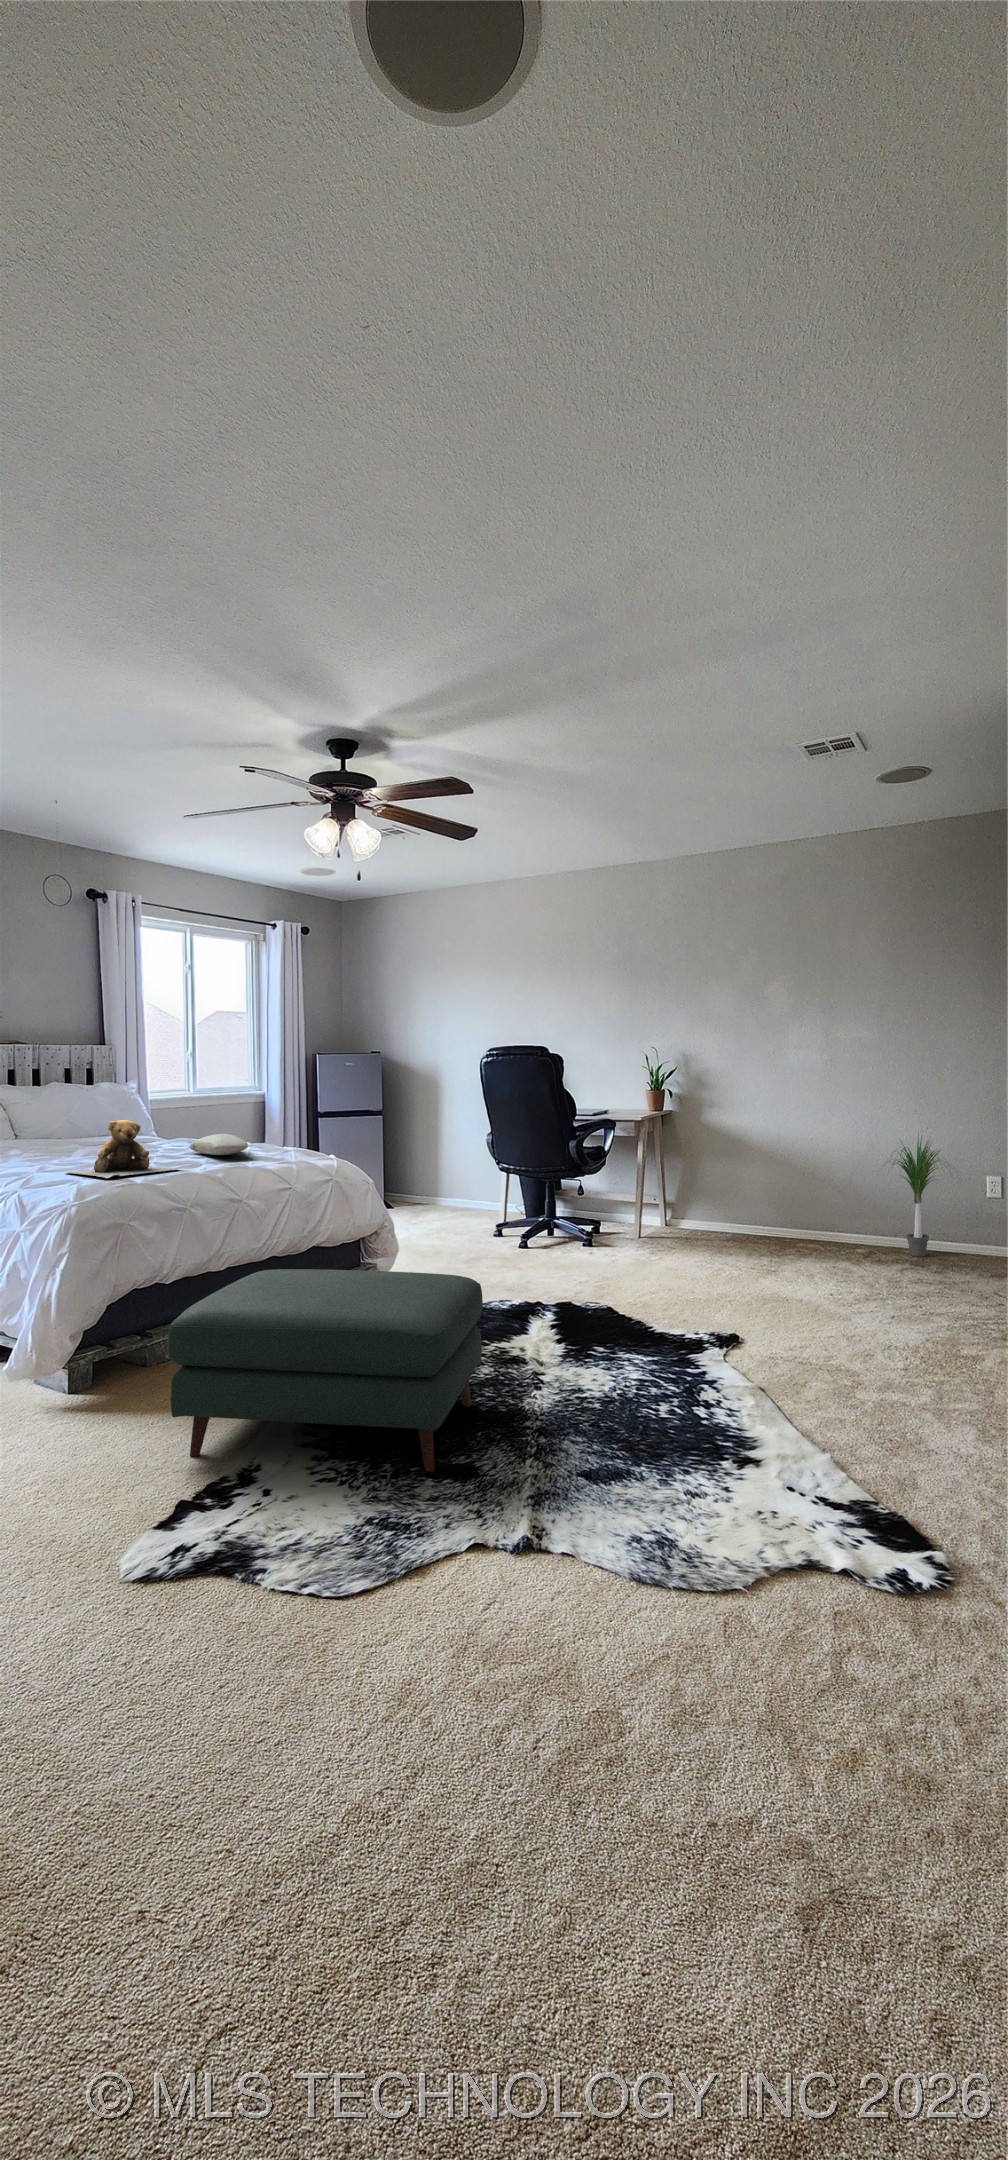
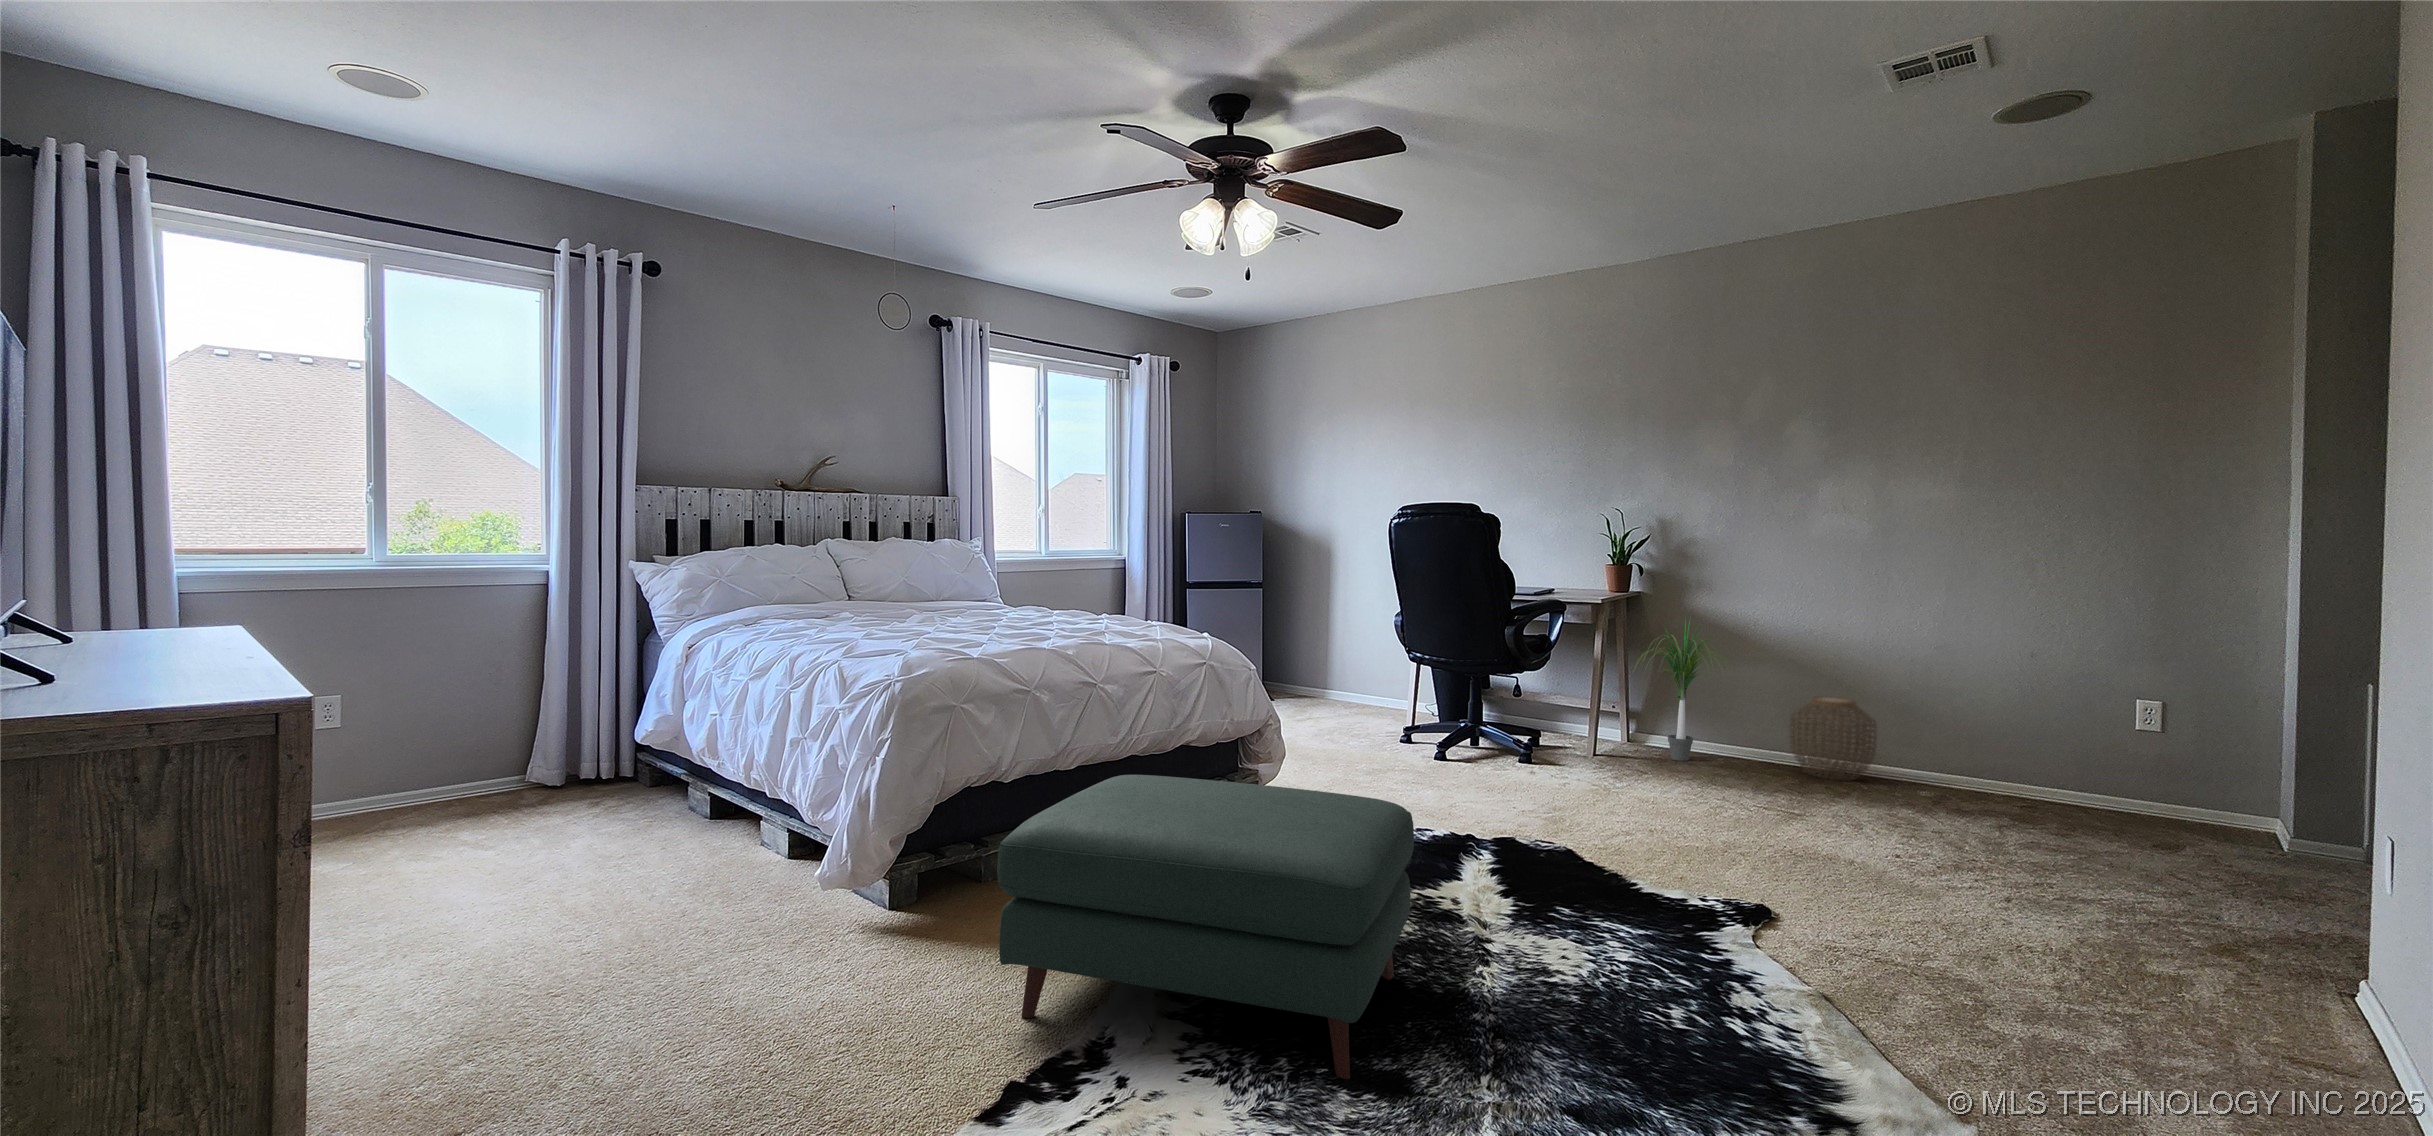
teddy bear: present [66,1120,178,1178] -> none [894,578,1030,647]
pillow: present [190,1134,248,1155] -> none [1042,601,1110,626]
potted plant: present [885,1134,952,1257] -> present [1643,620,1725,761]
woven basket: none [781,1182,840,1245] -> present [1790,696,1877,781]

